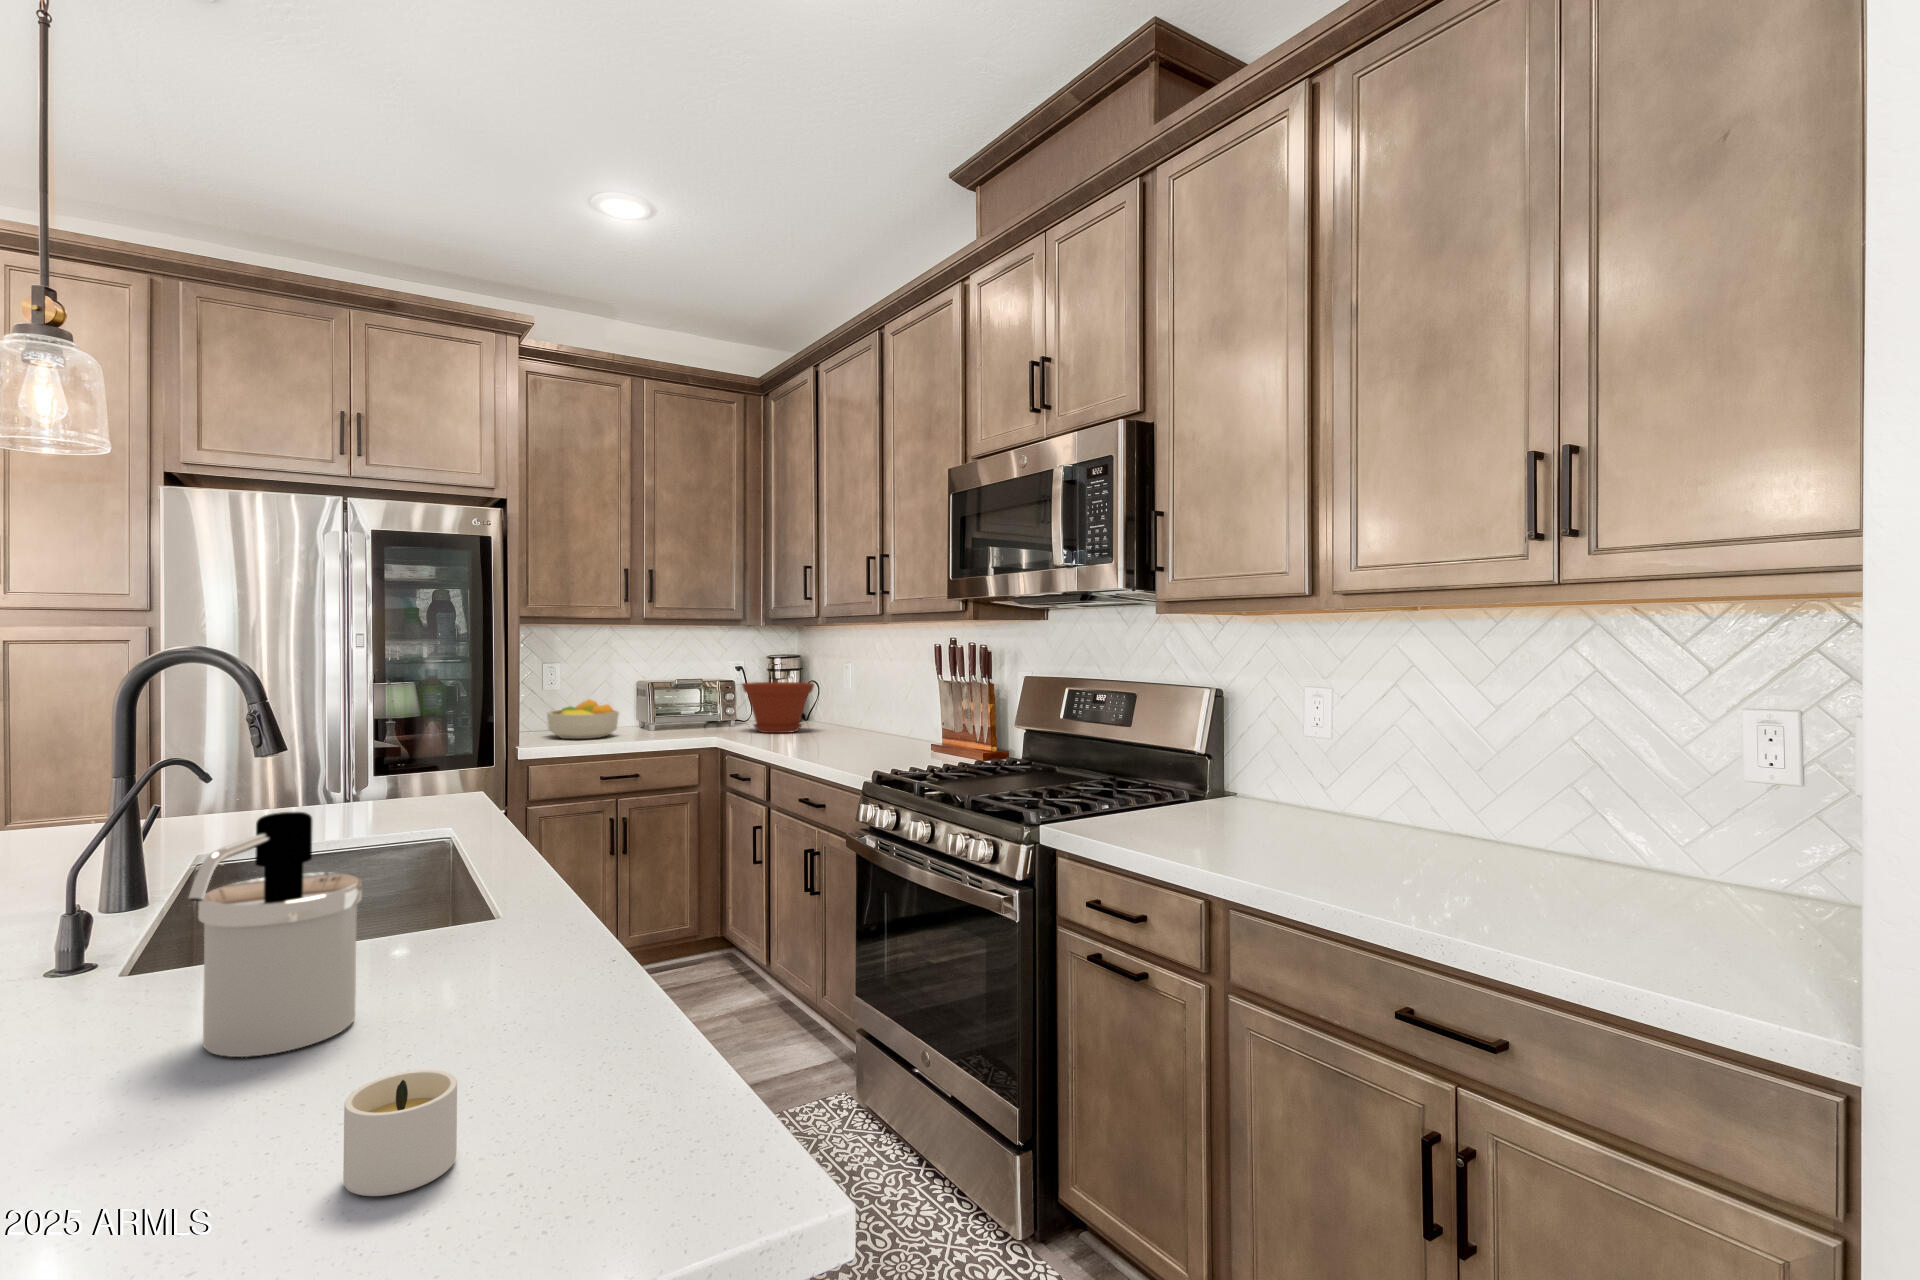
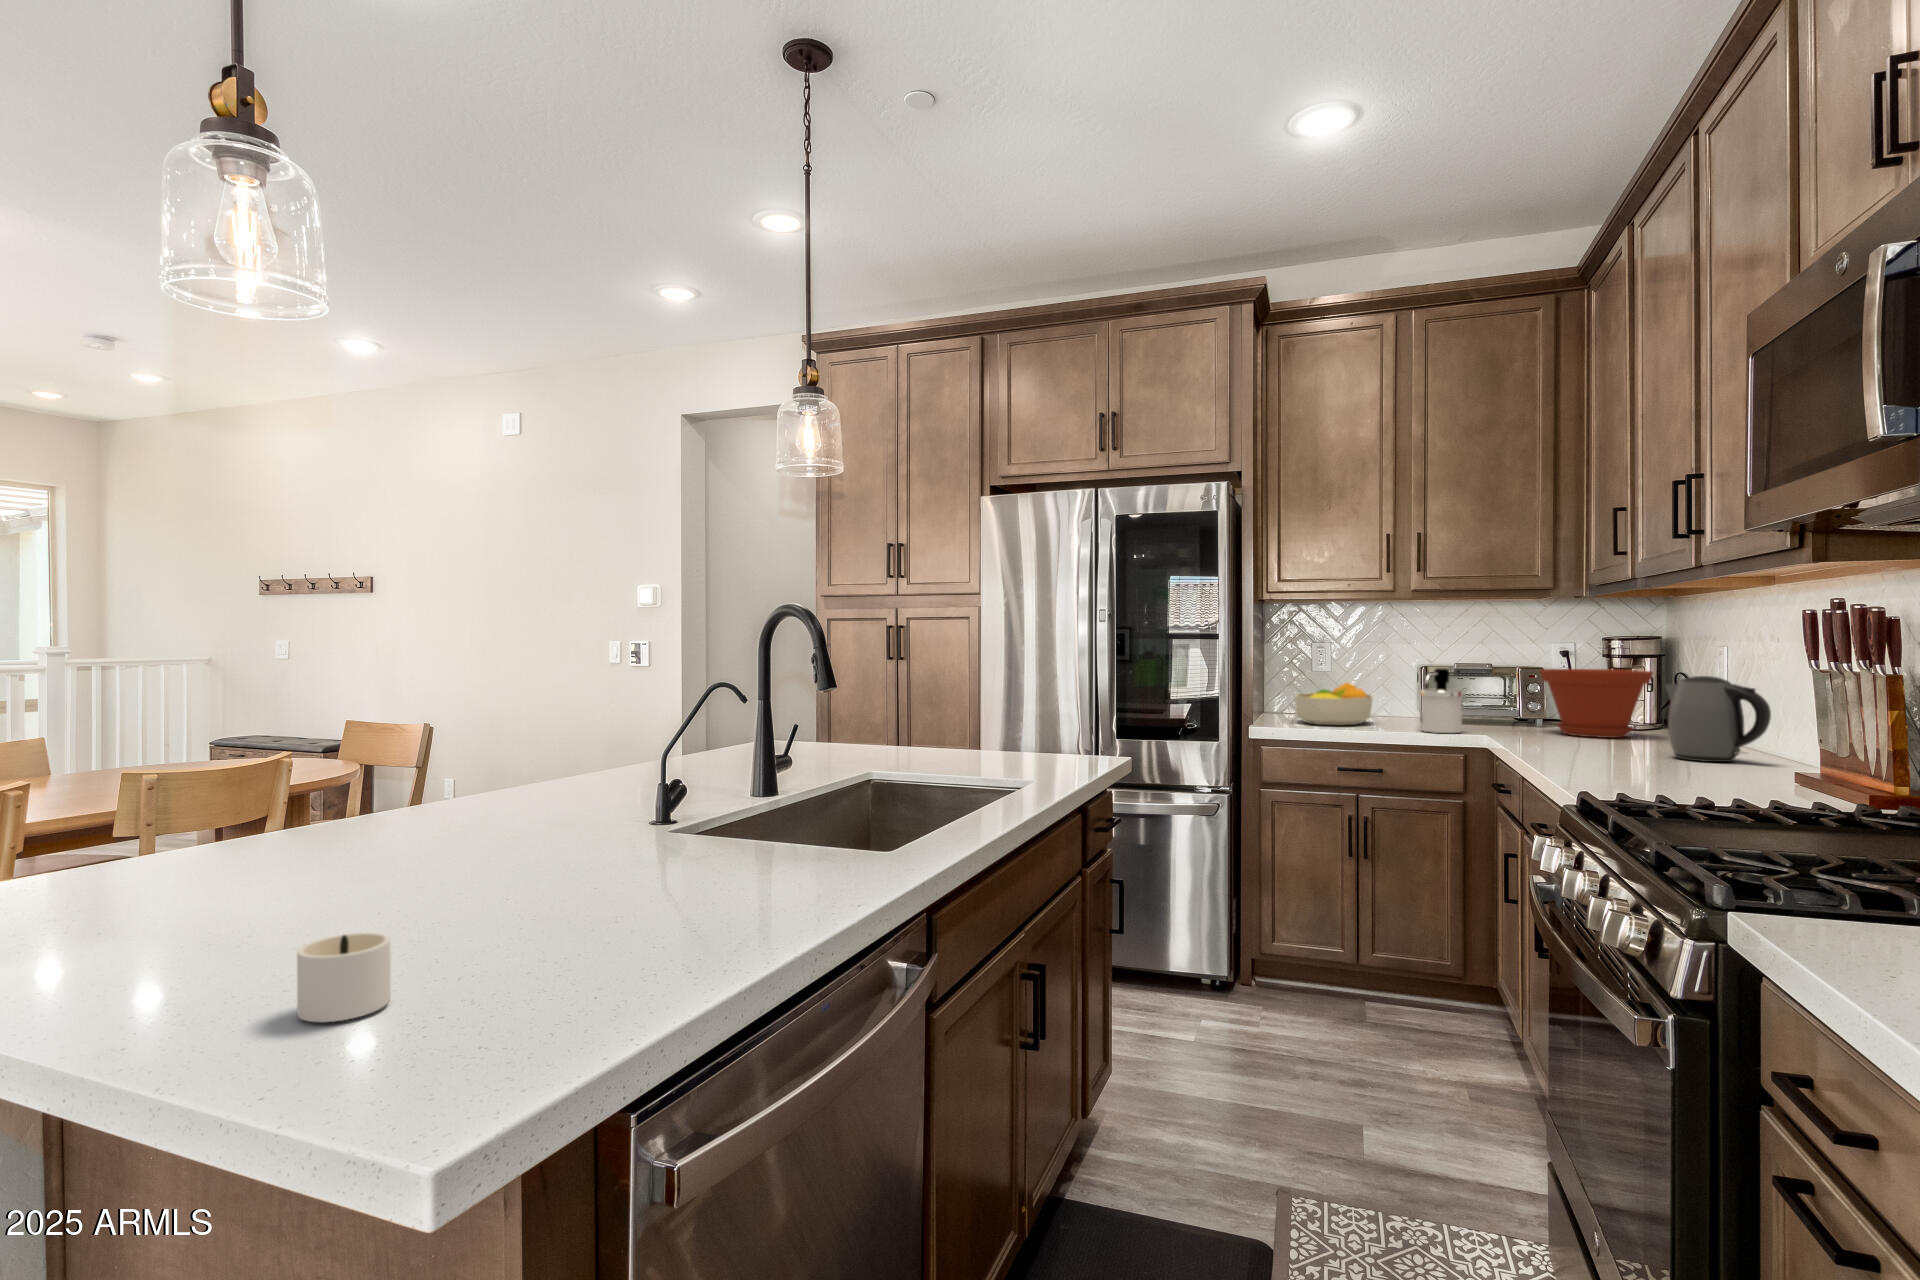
kettle: none [845,687,903,744] -> present [1665,676,1771,762]
soap dispenser: present [188,812,362,1057] -> present [1420,668,1463,733]

